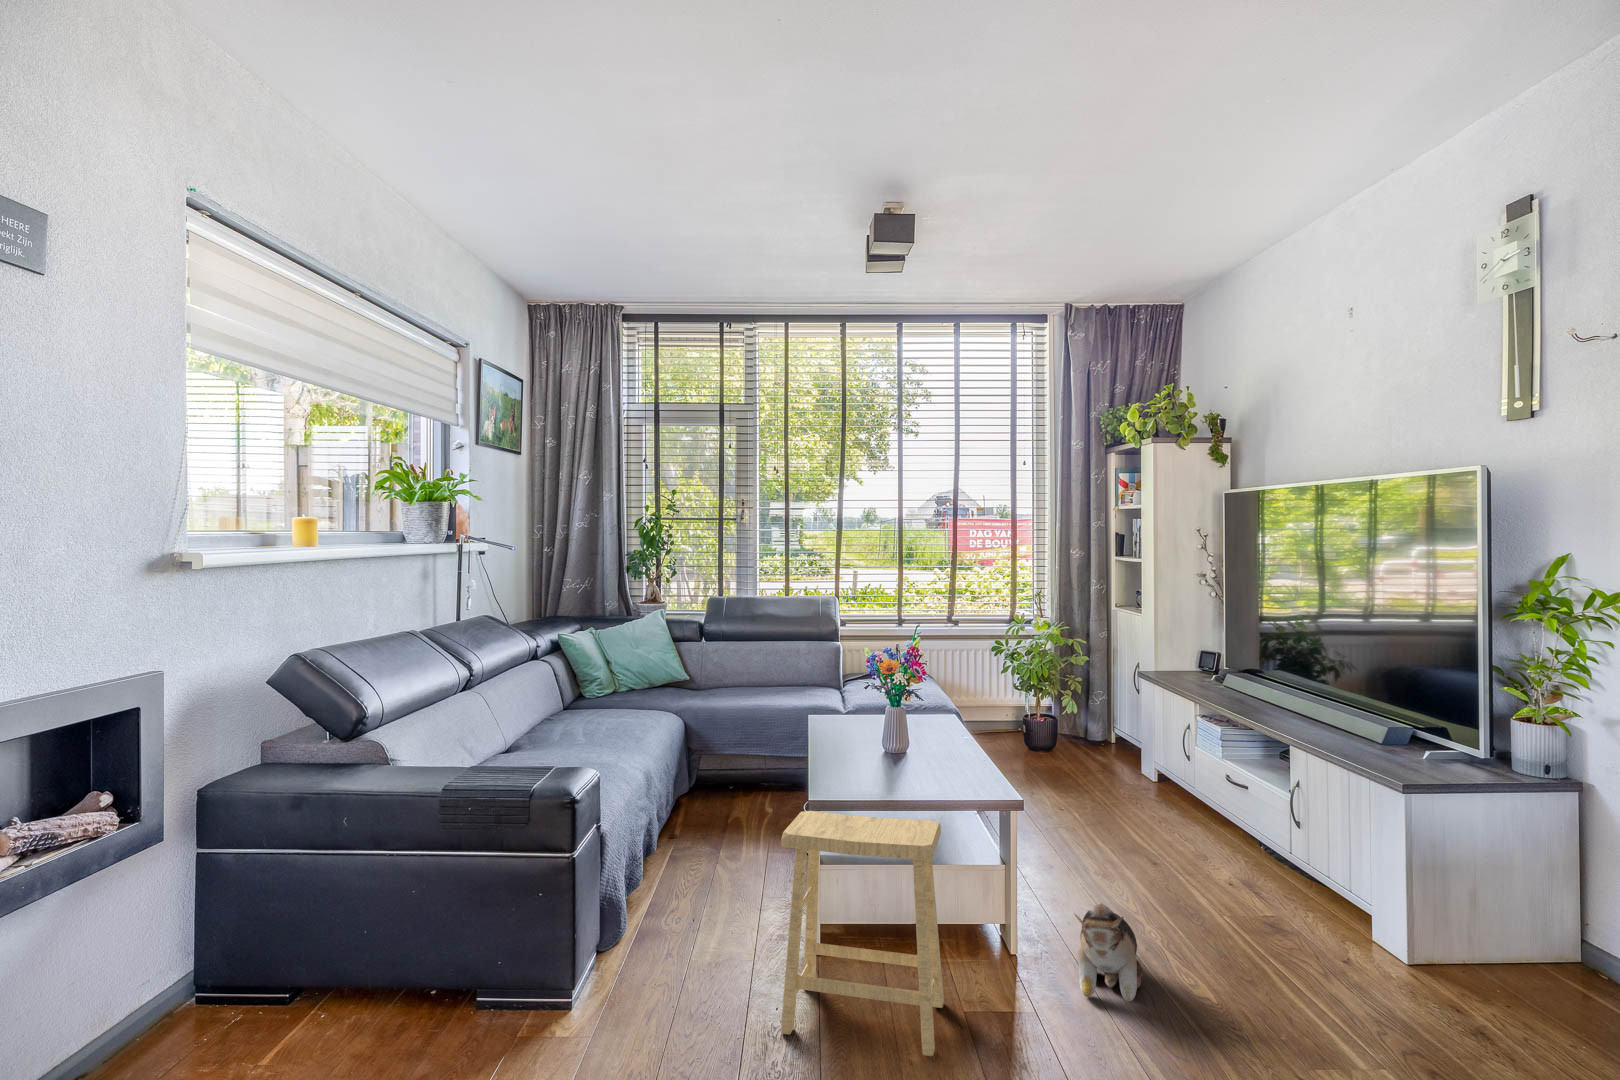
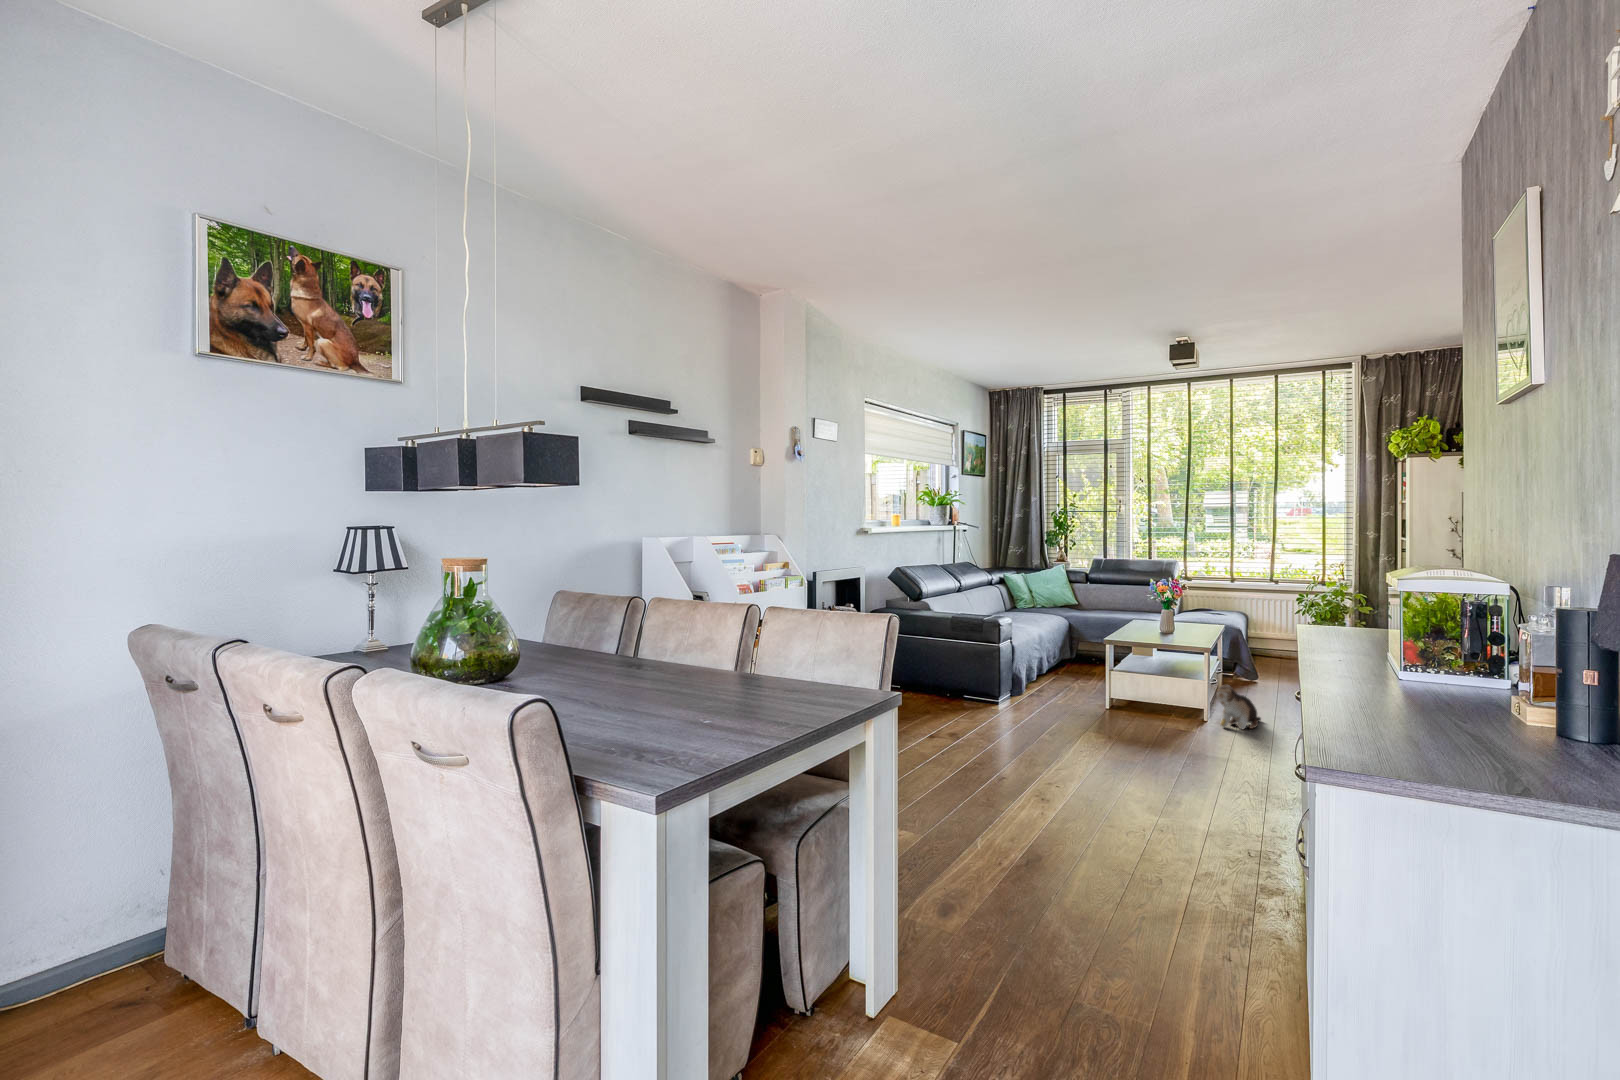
footstool: present [781,811,944,1056] -> none [1077,636,1153,726]

